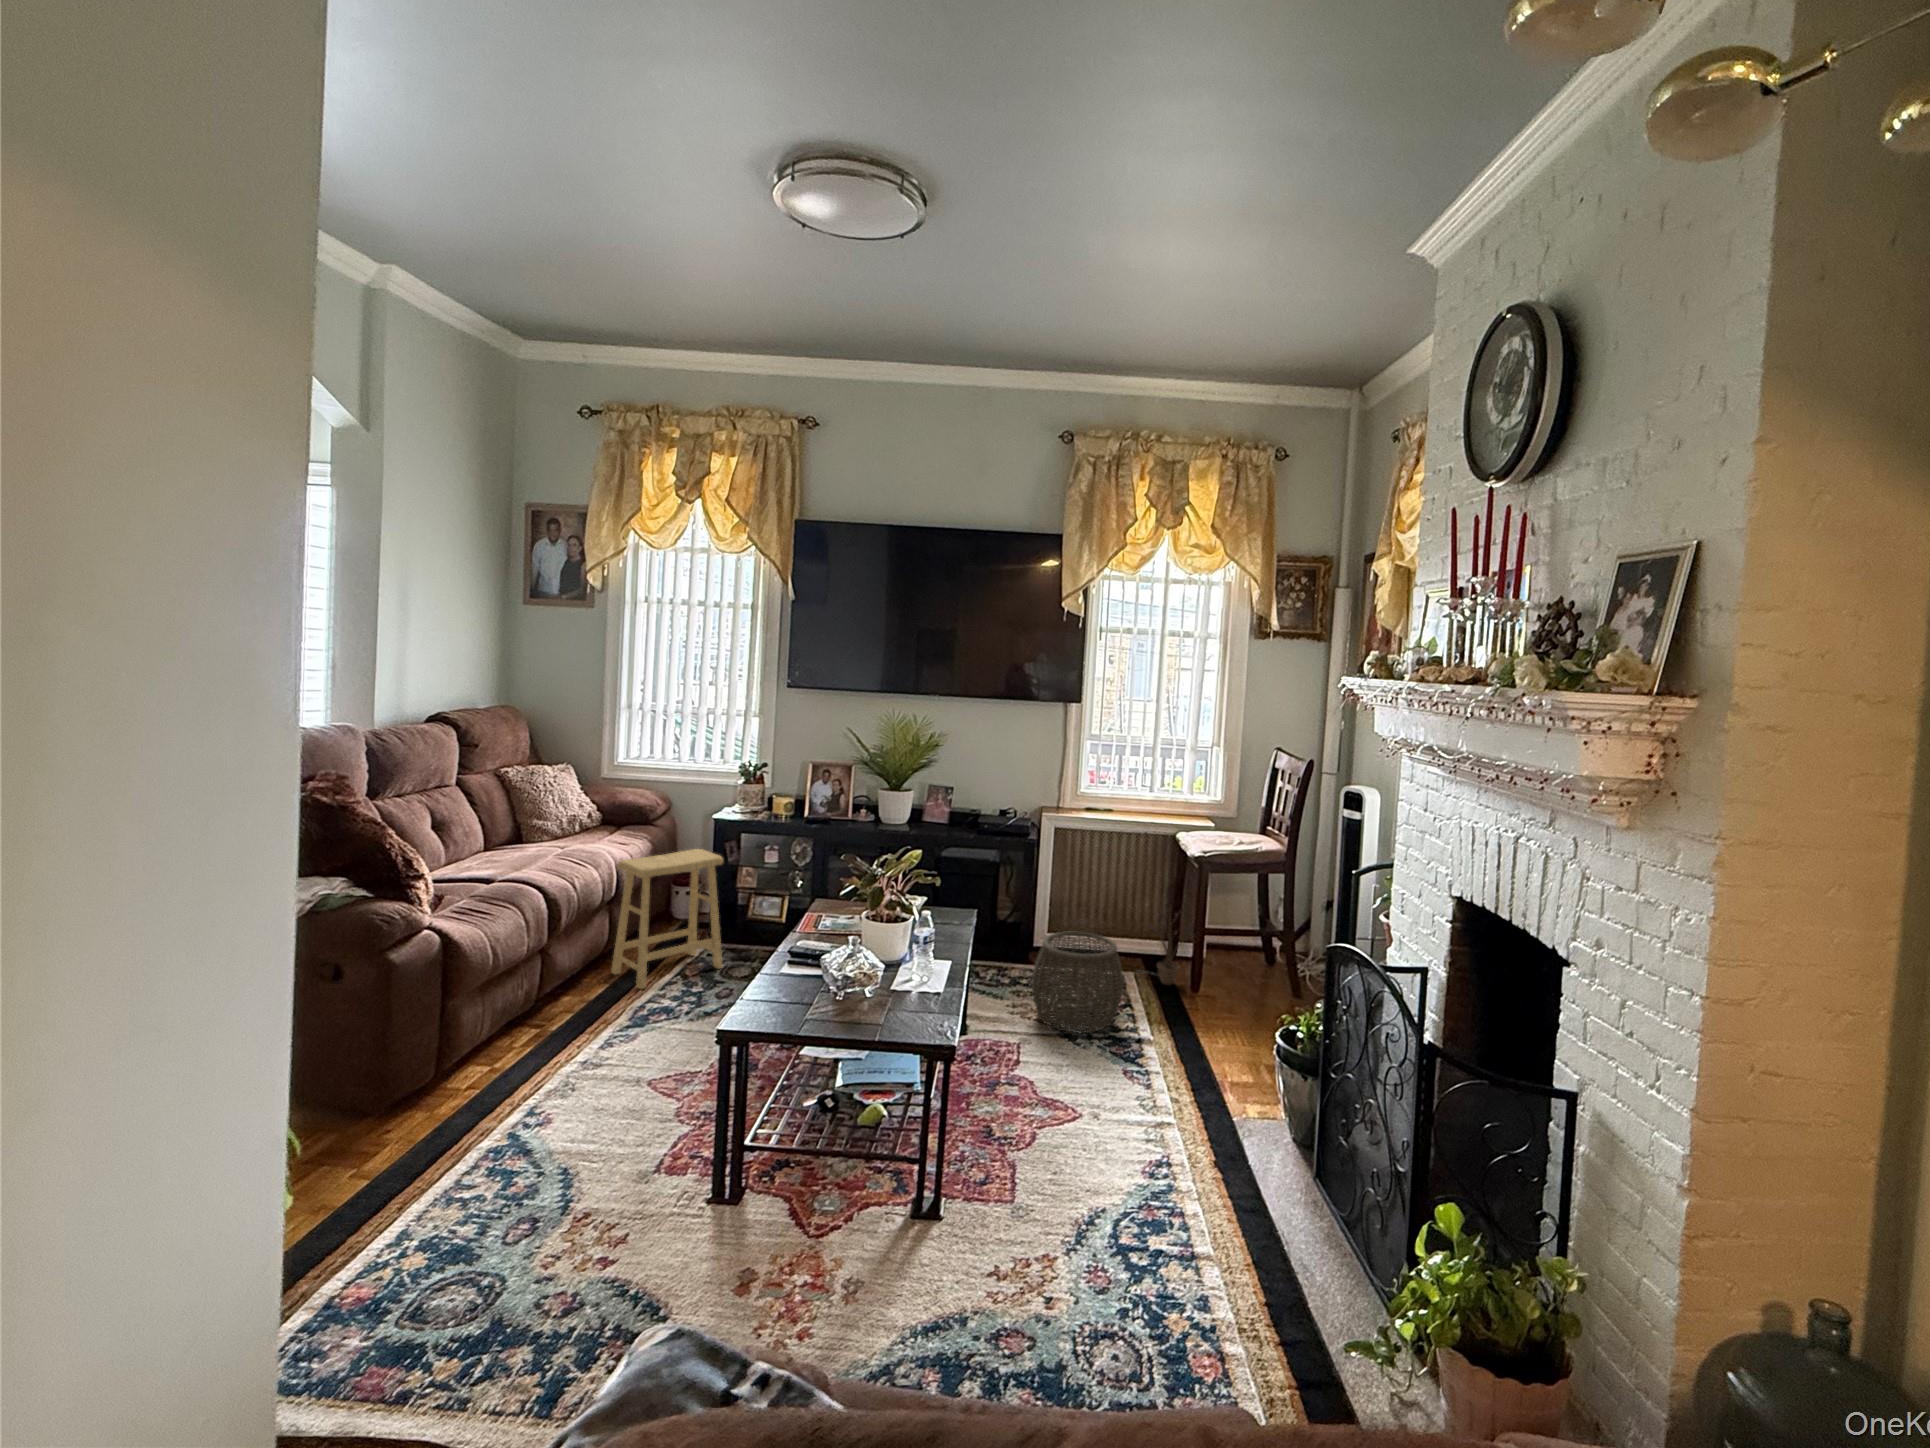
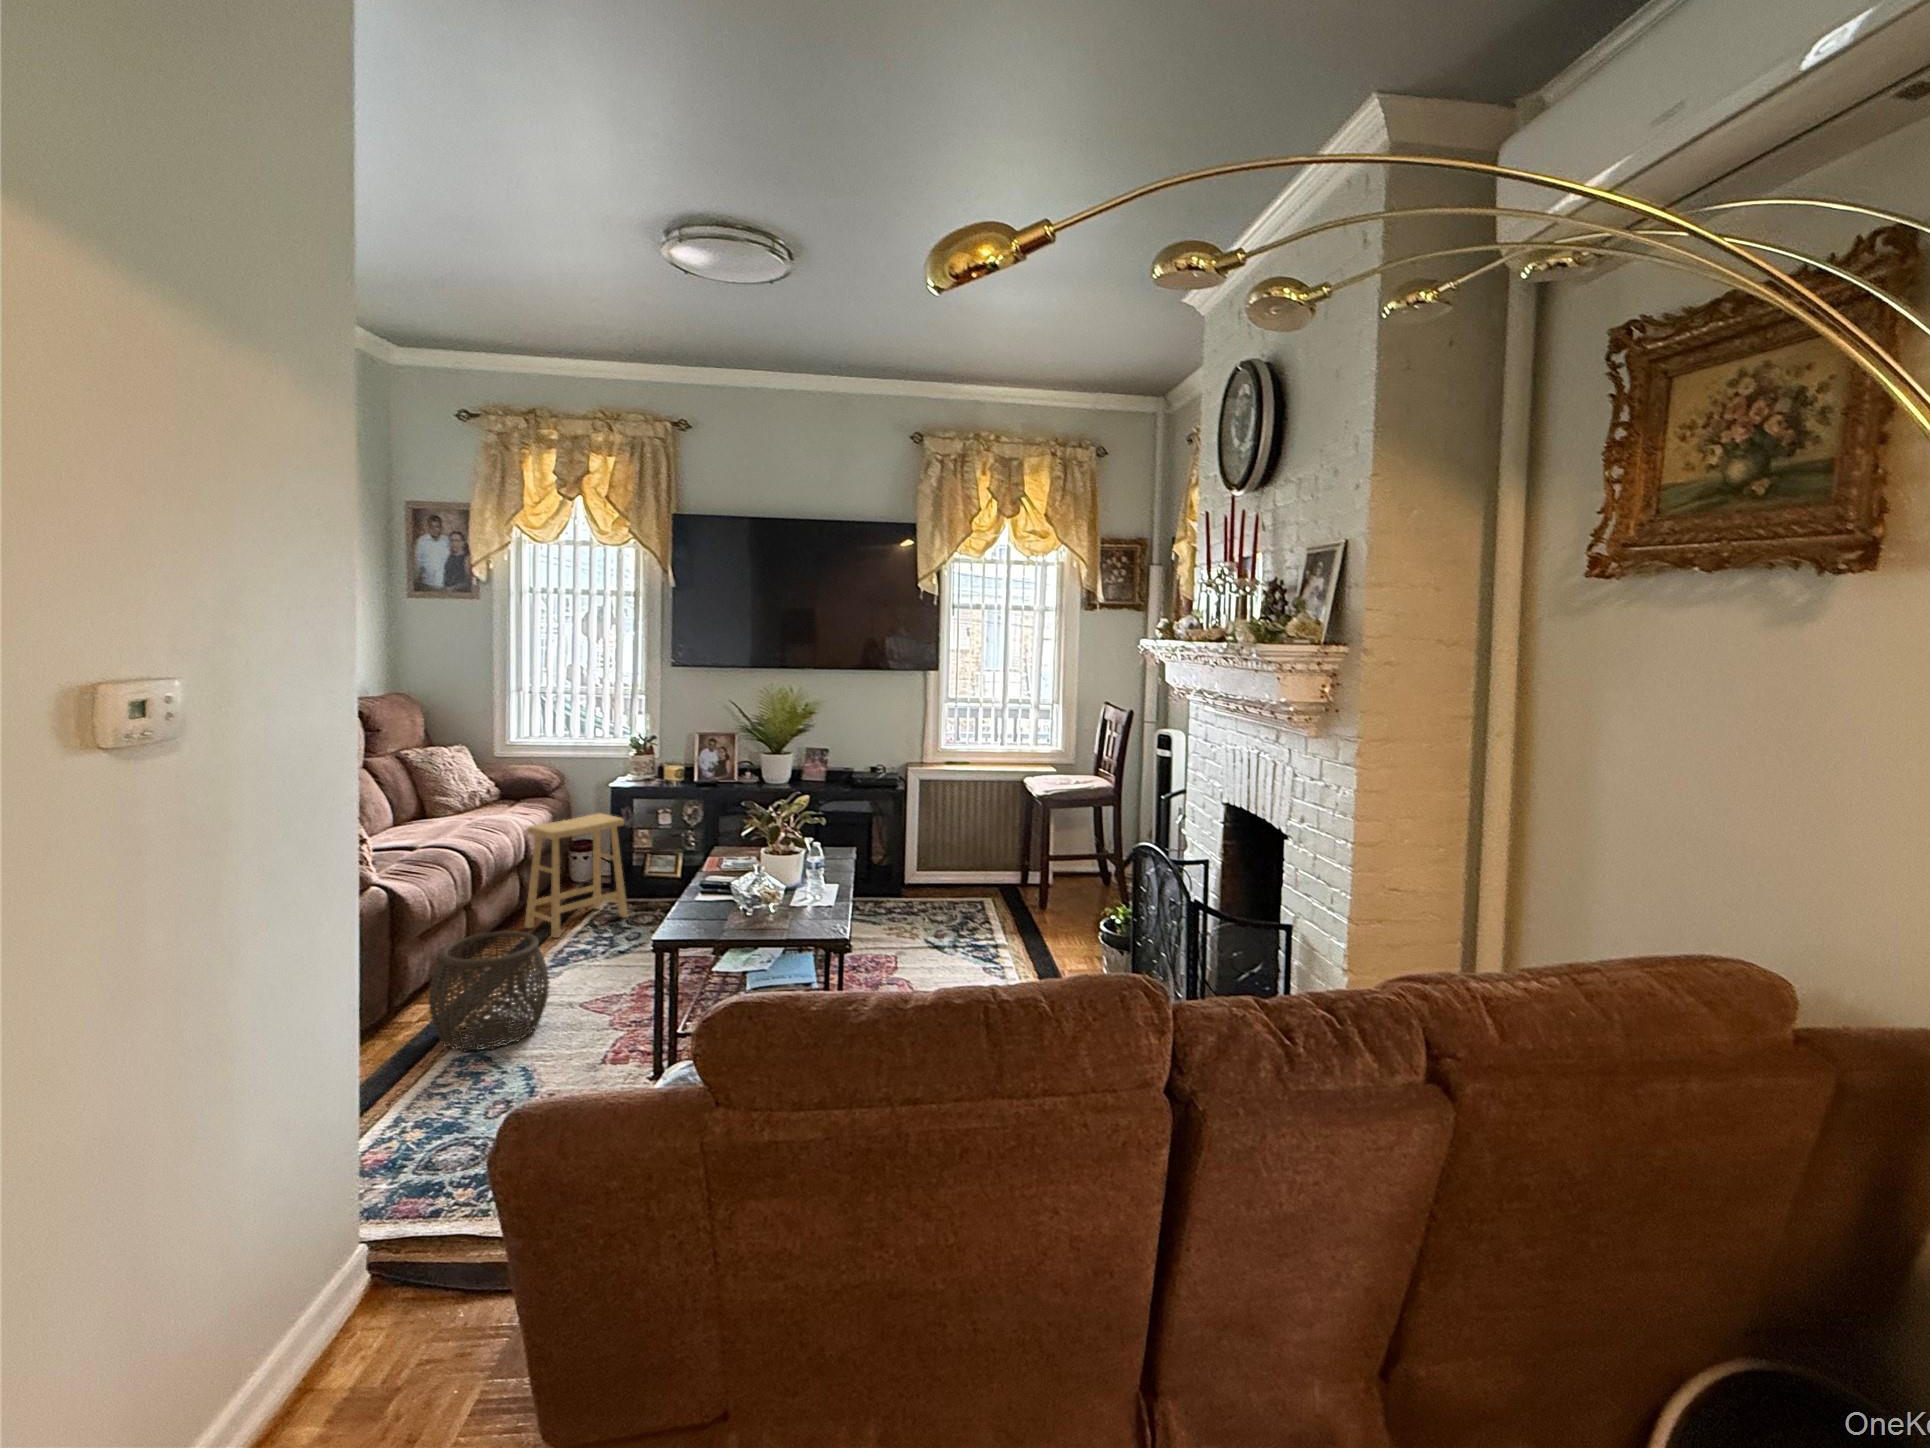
decorative plant: present [1137,906,1195,985] -> none [994,837,1042,905]
woven basket: present [1032,932,1123,1033] -> present [428,931,550,1051]

